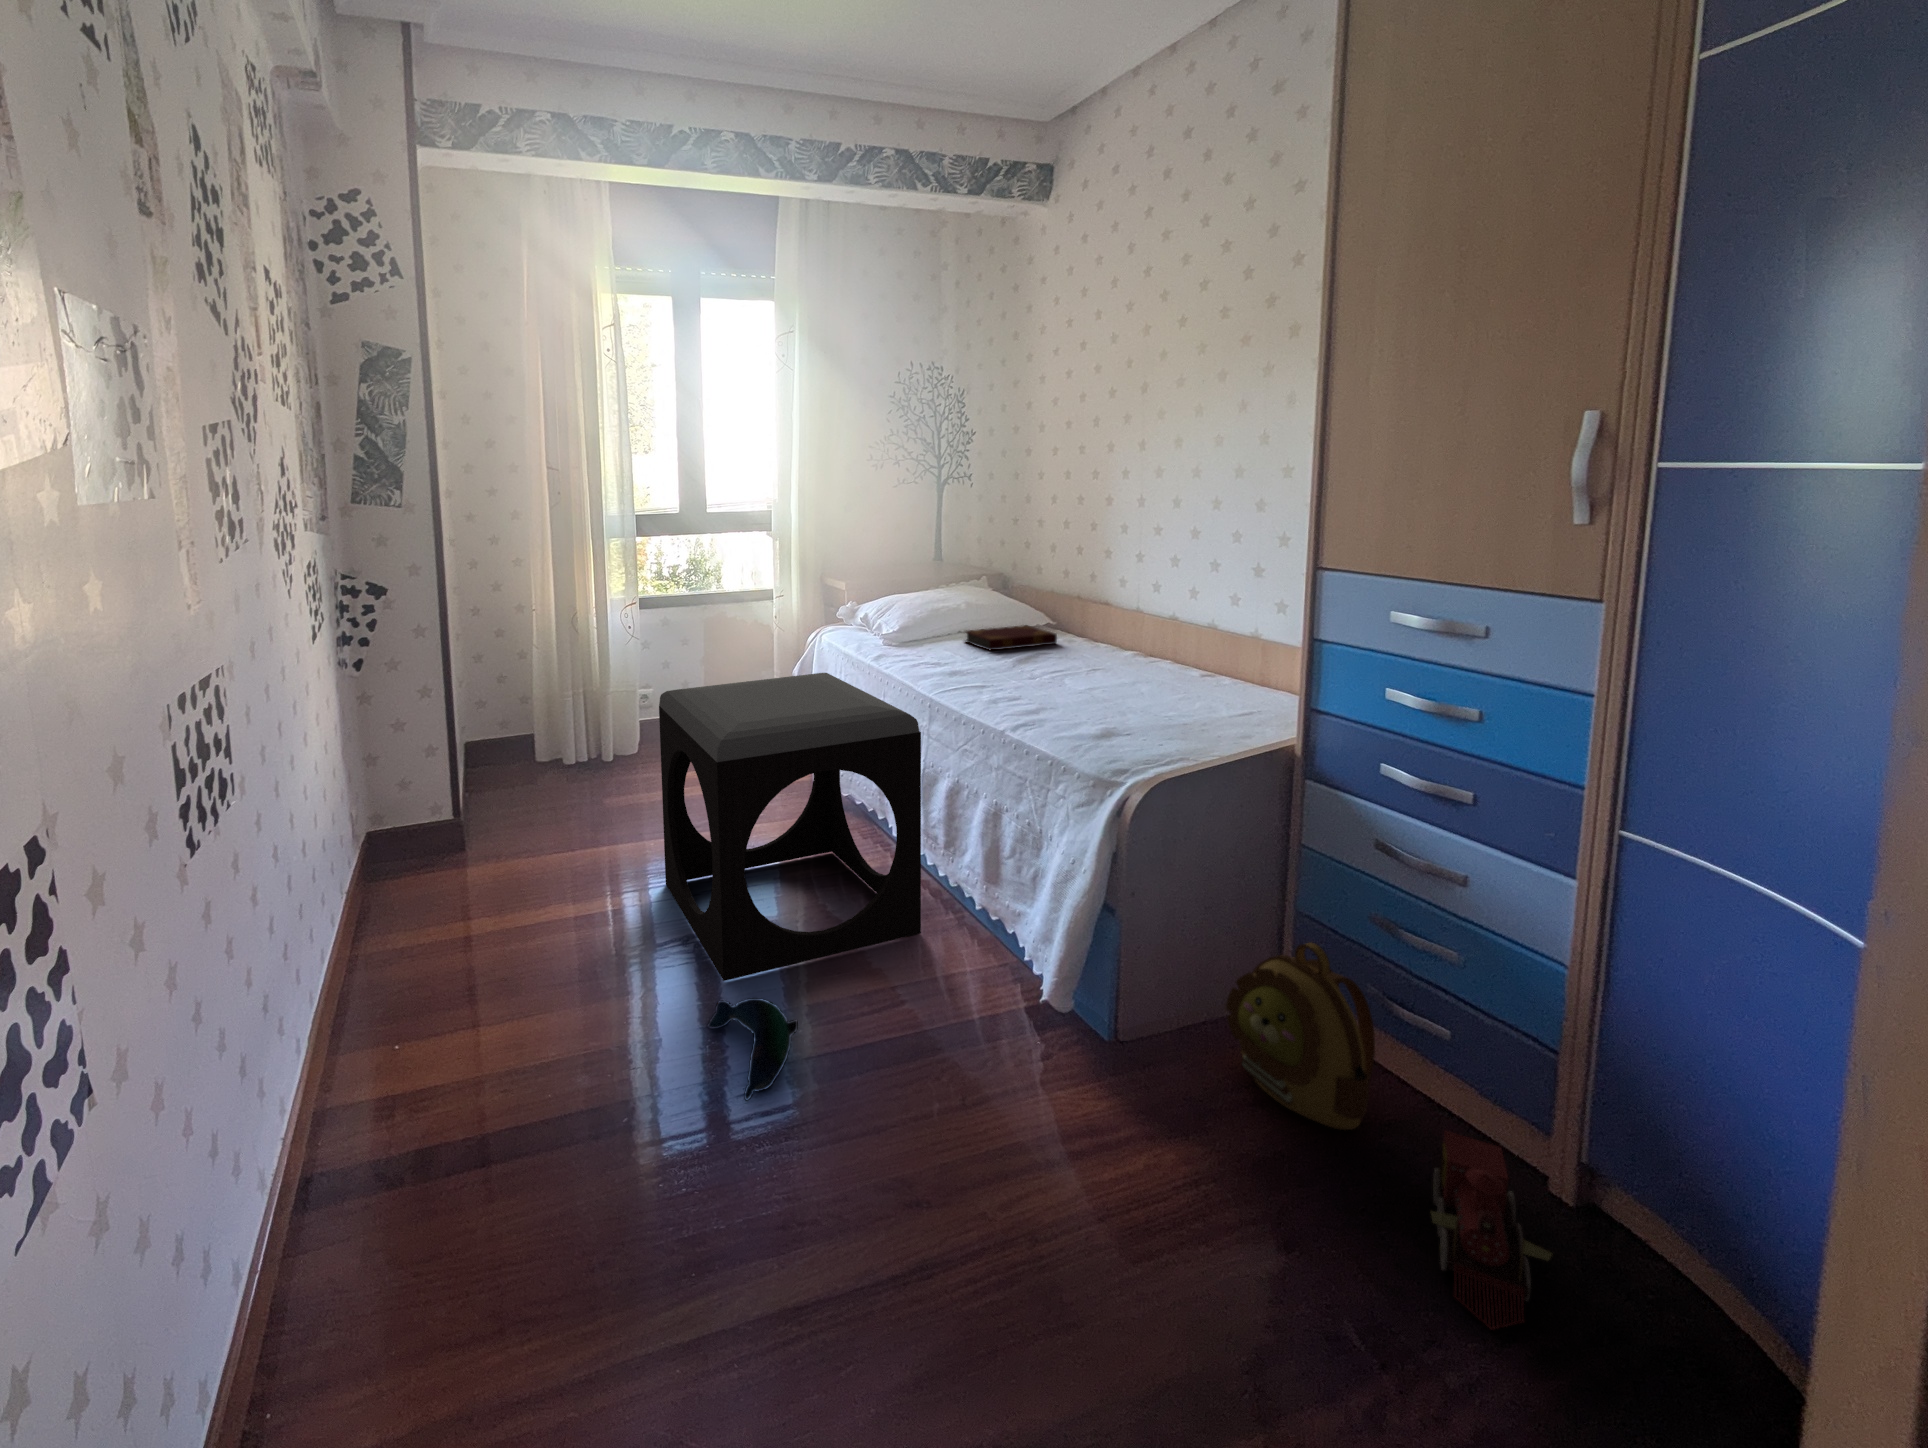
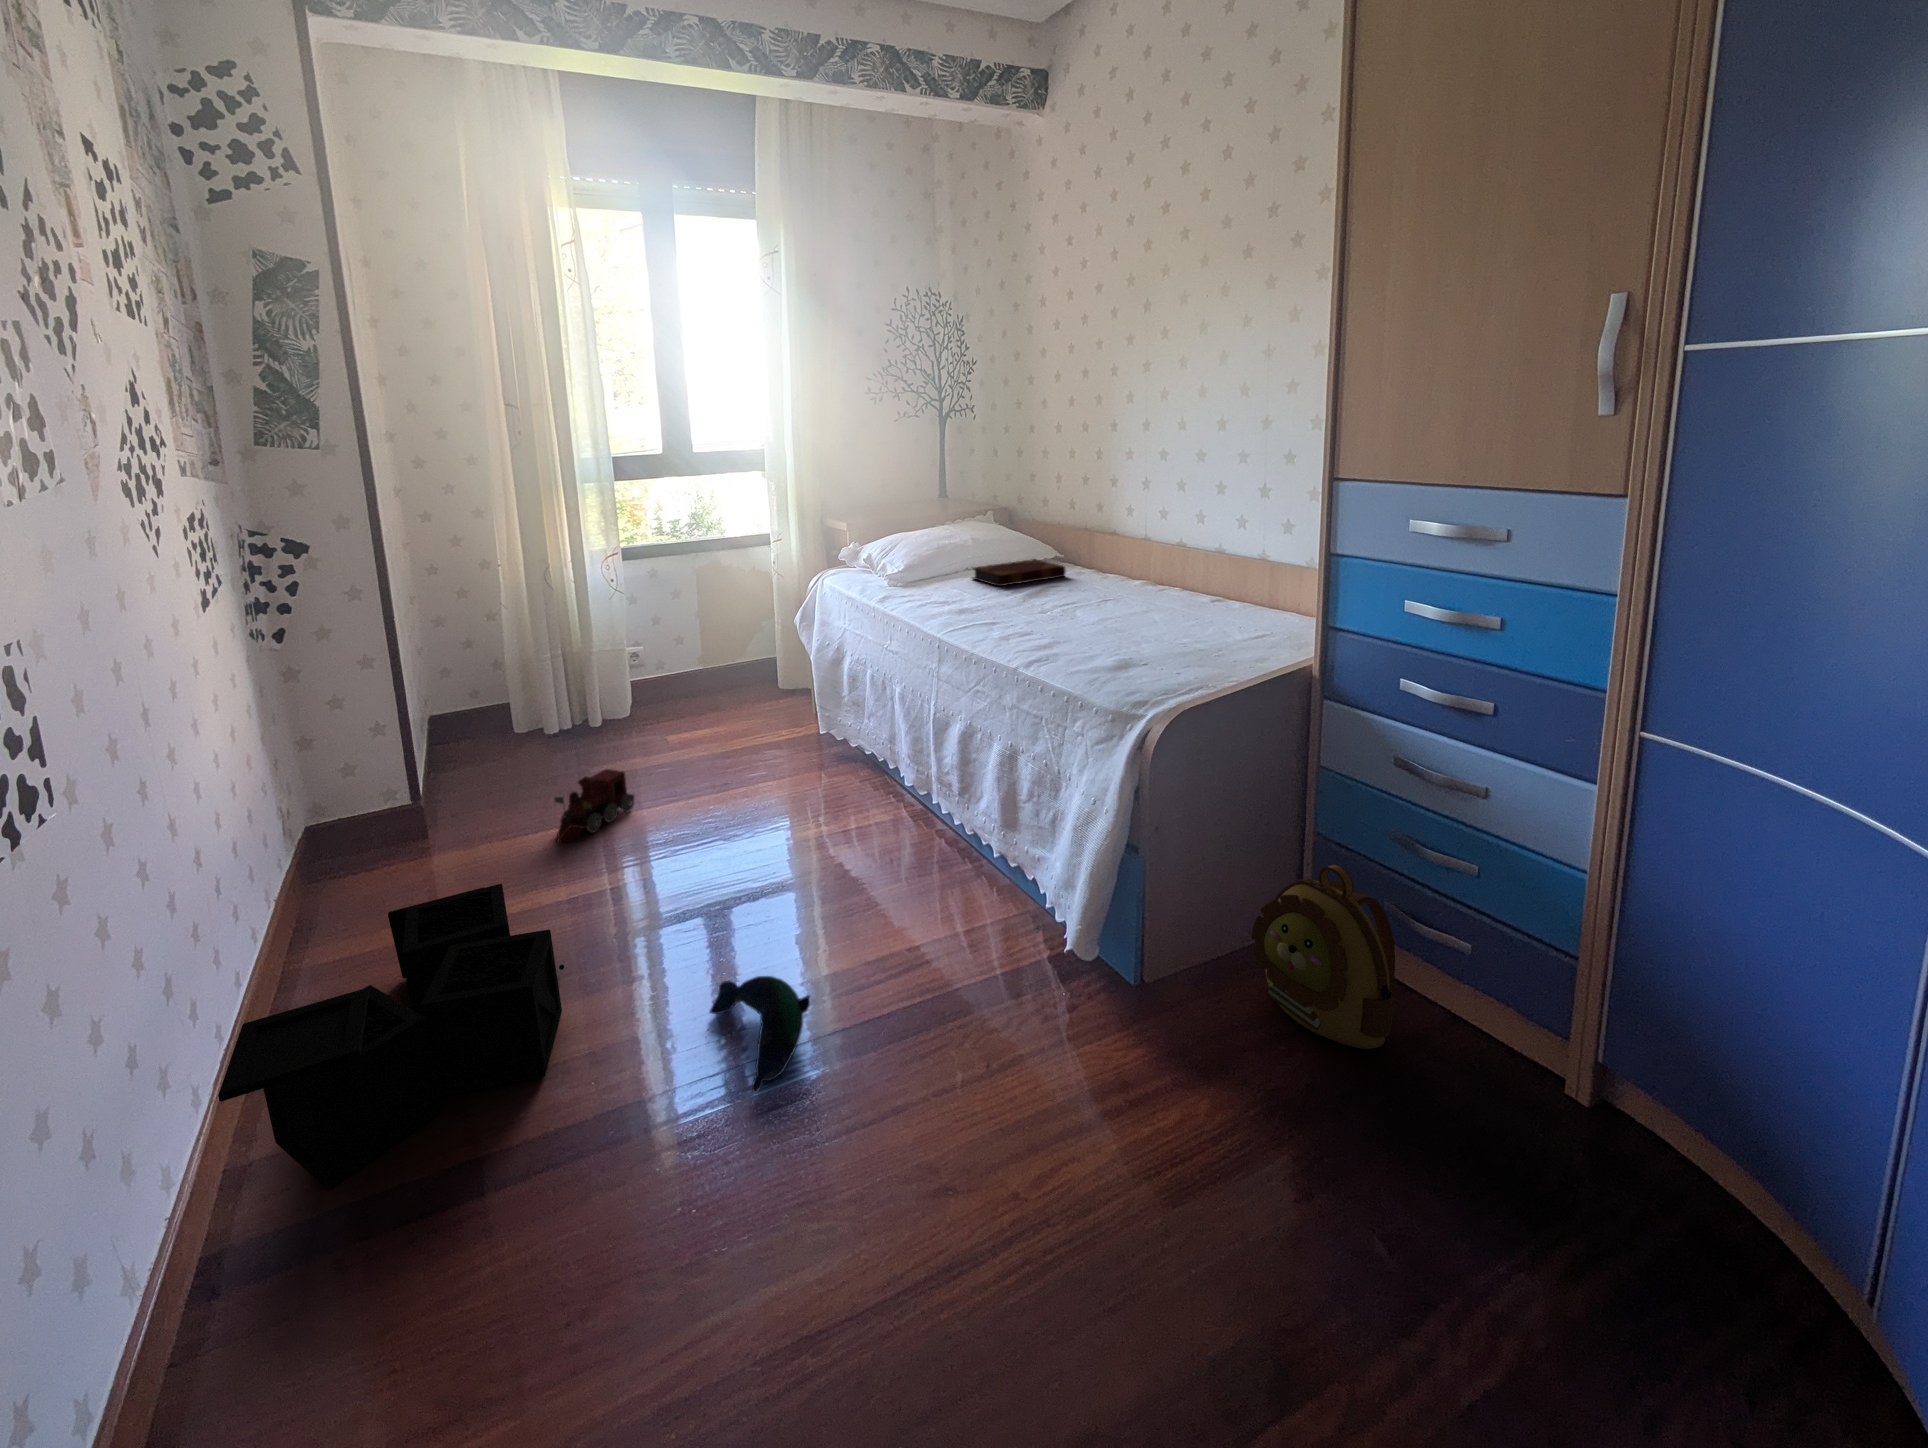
footstool: present [659,673,921,981] -> none [644,617,939,958]
storage bin: none [316,894,580,1137] -> present [218,884,564,1189]
toy train: present [1431,1131,1552,1330] -> present [554,769,635,842]

